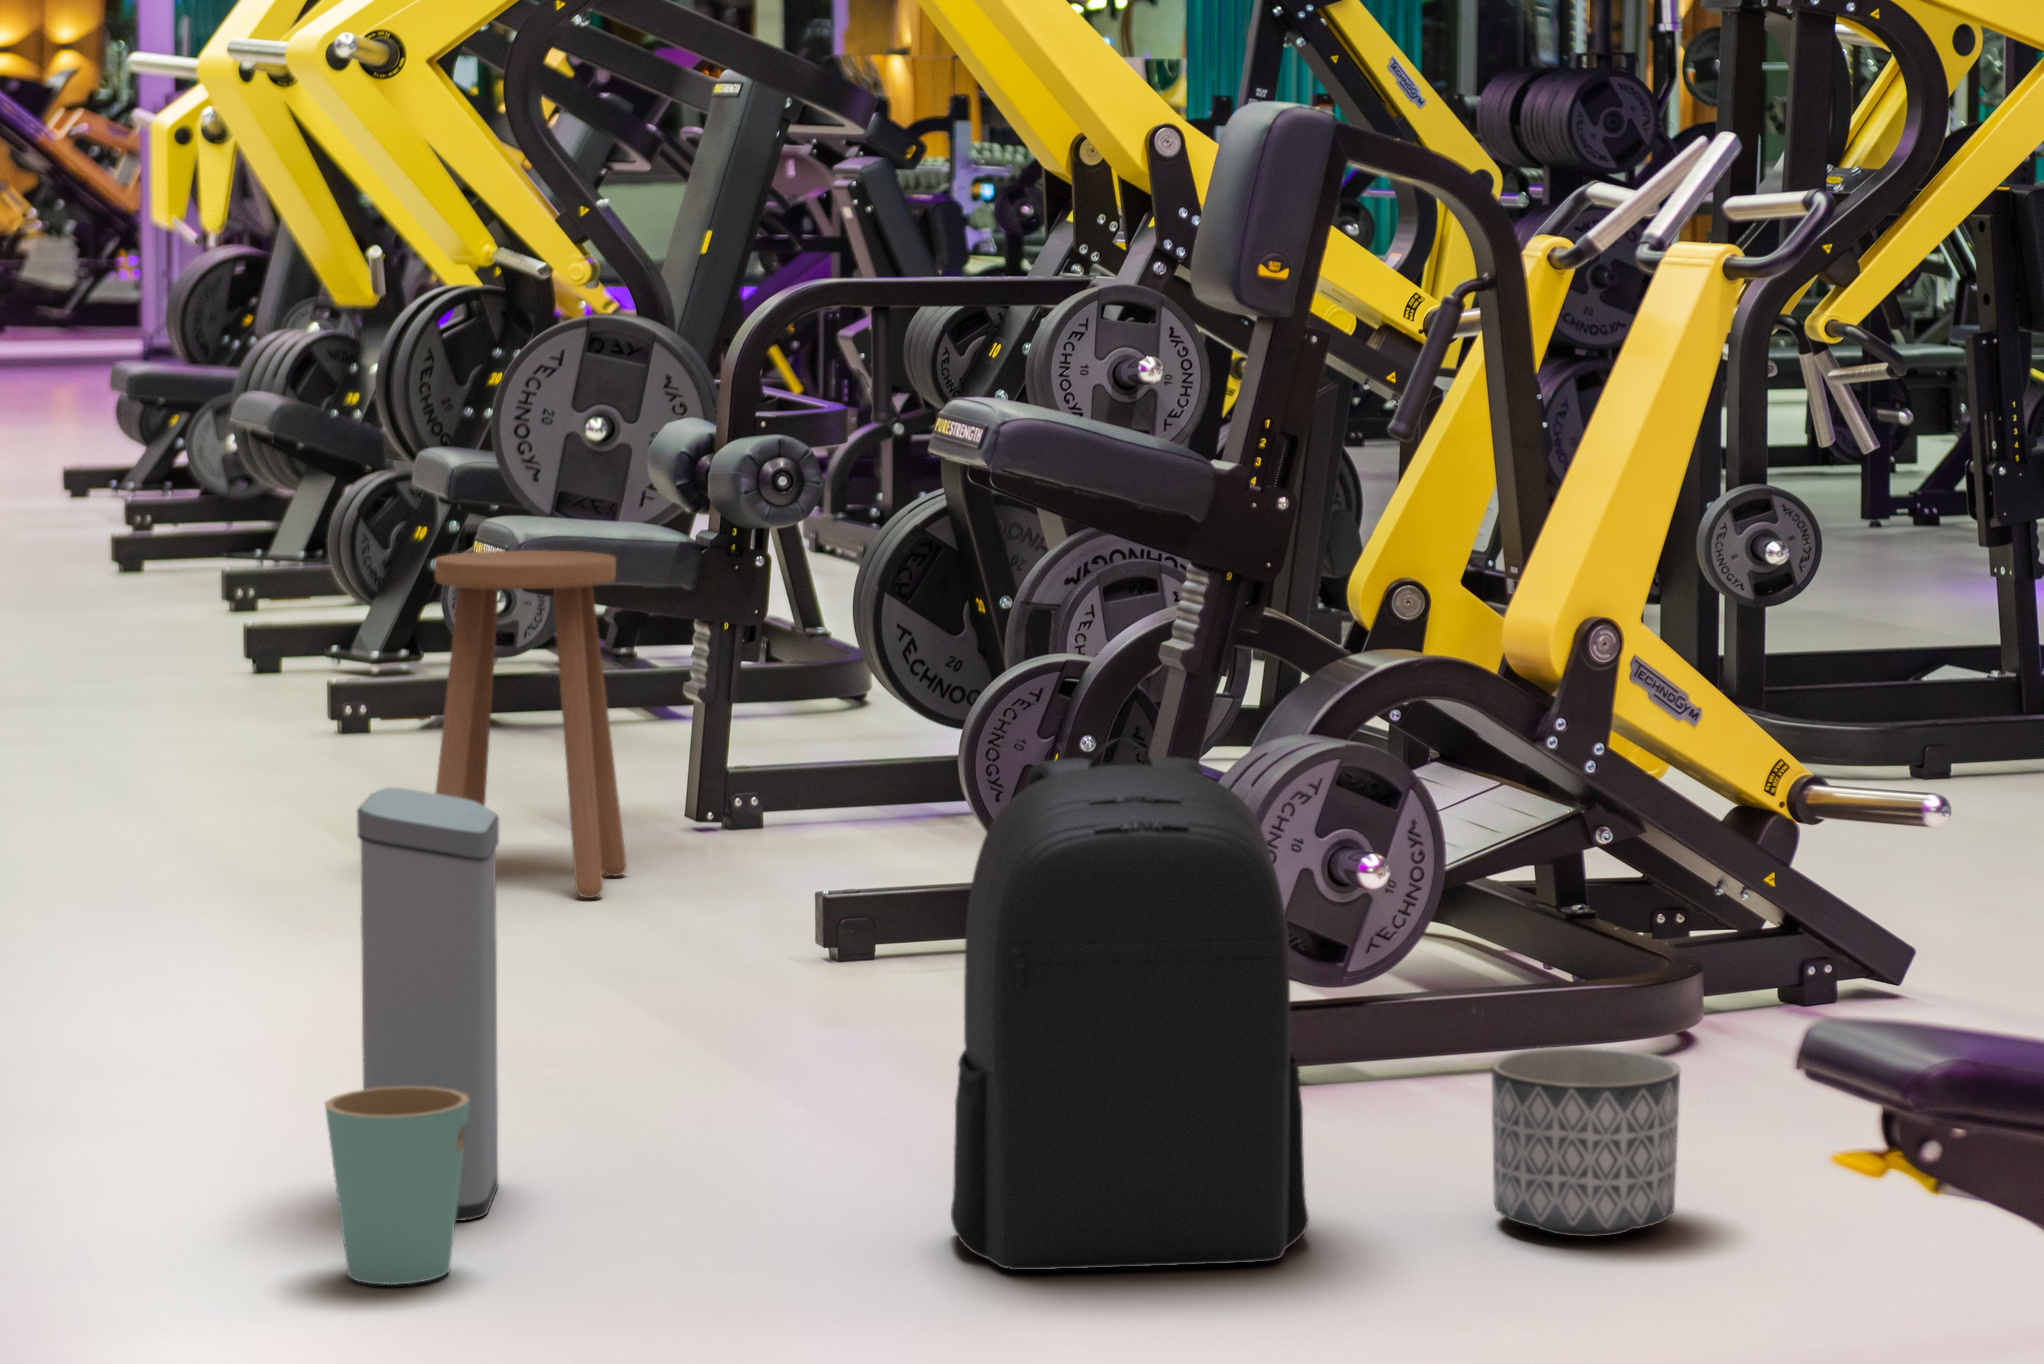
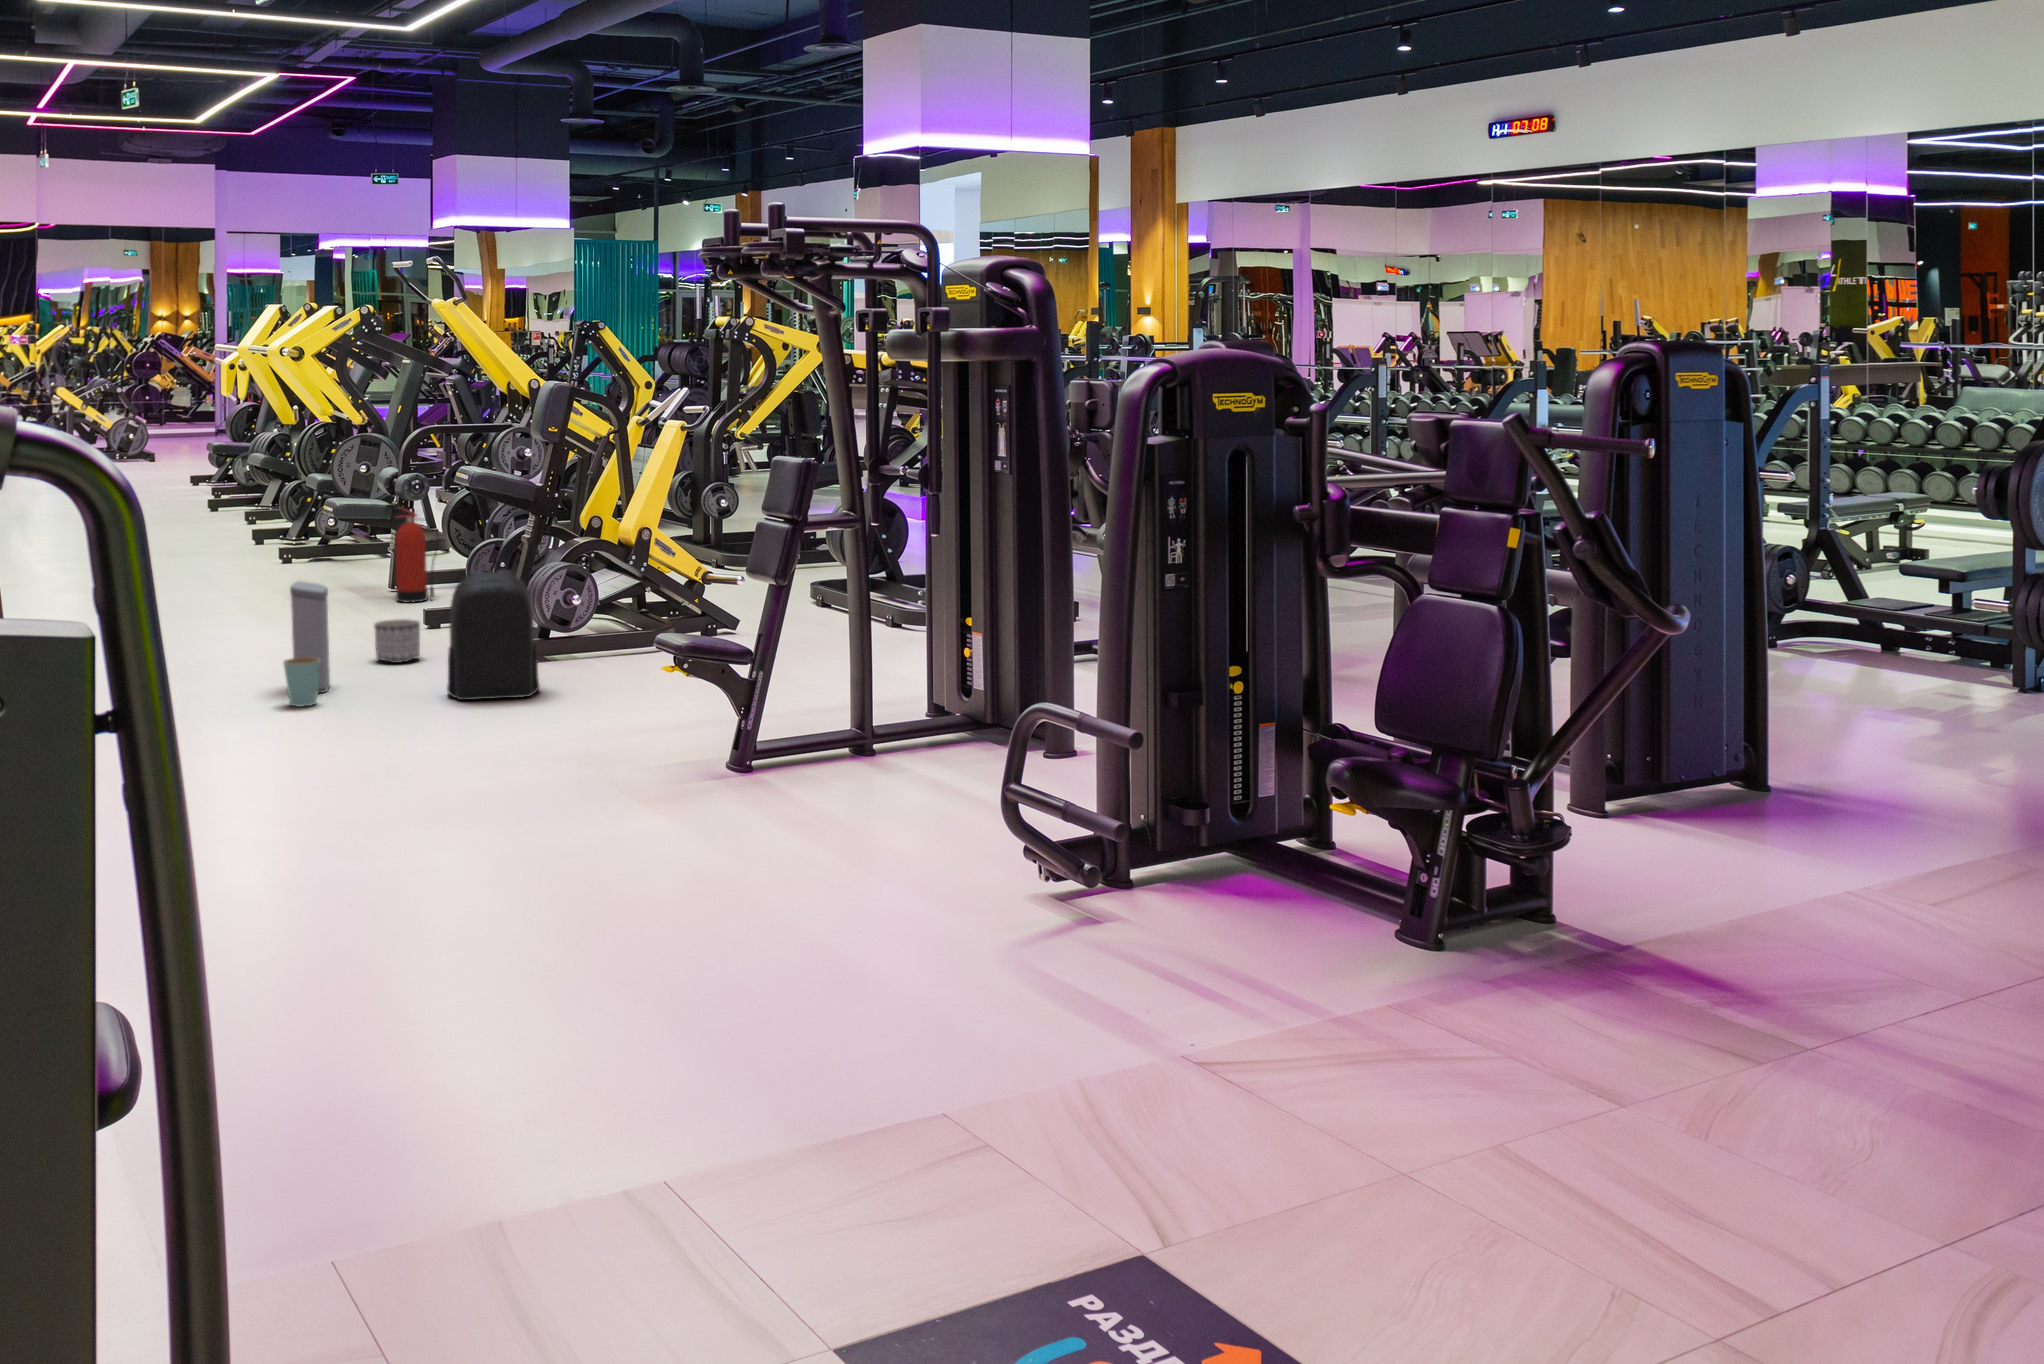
fire extinguisher: none [698,539,840,858] -> present [395,510,435,603]
stool: present [435,550,627,898] -> none [312,511,374,615]
planter: present [1492,1047,1680,1237] -> present [374,619,420,663]

